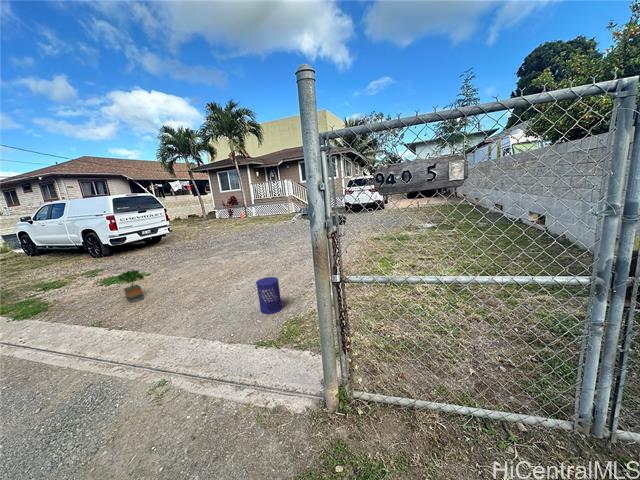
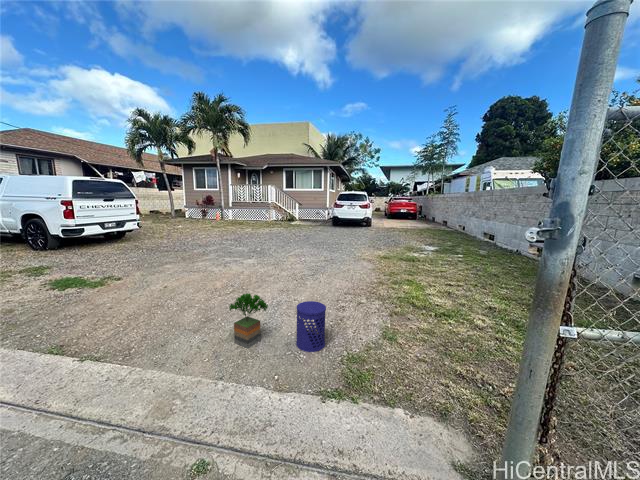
potted tree: present [118,270,144,303] -> present [229,293,268,348]

